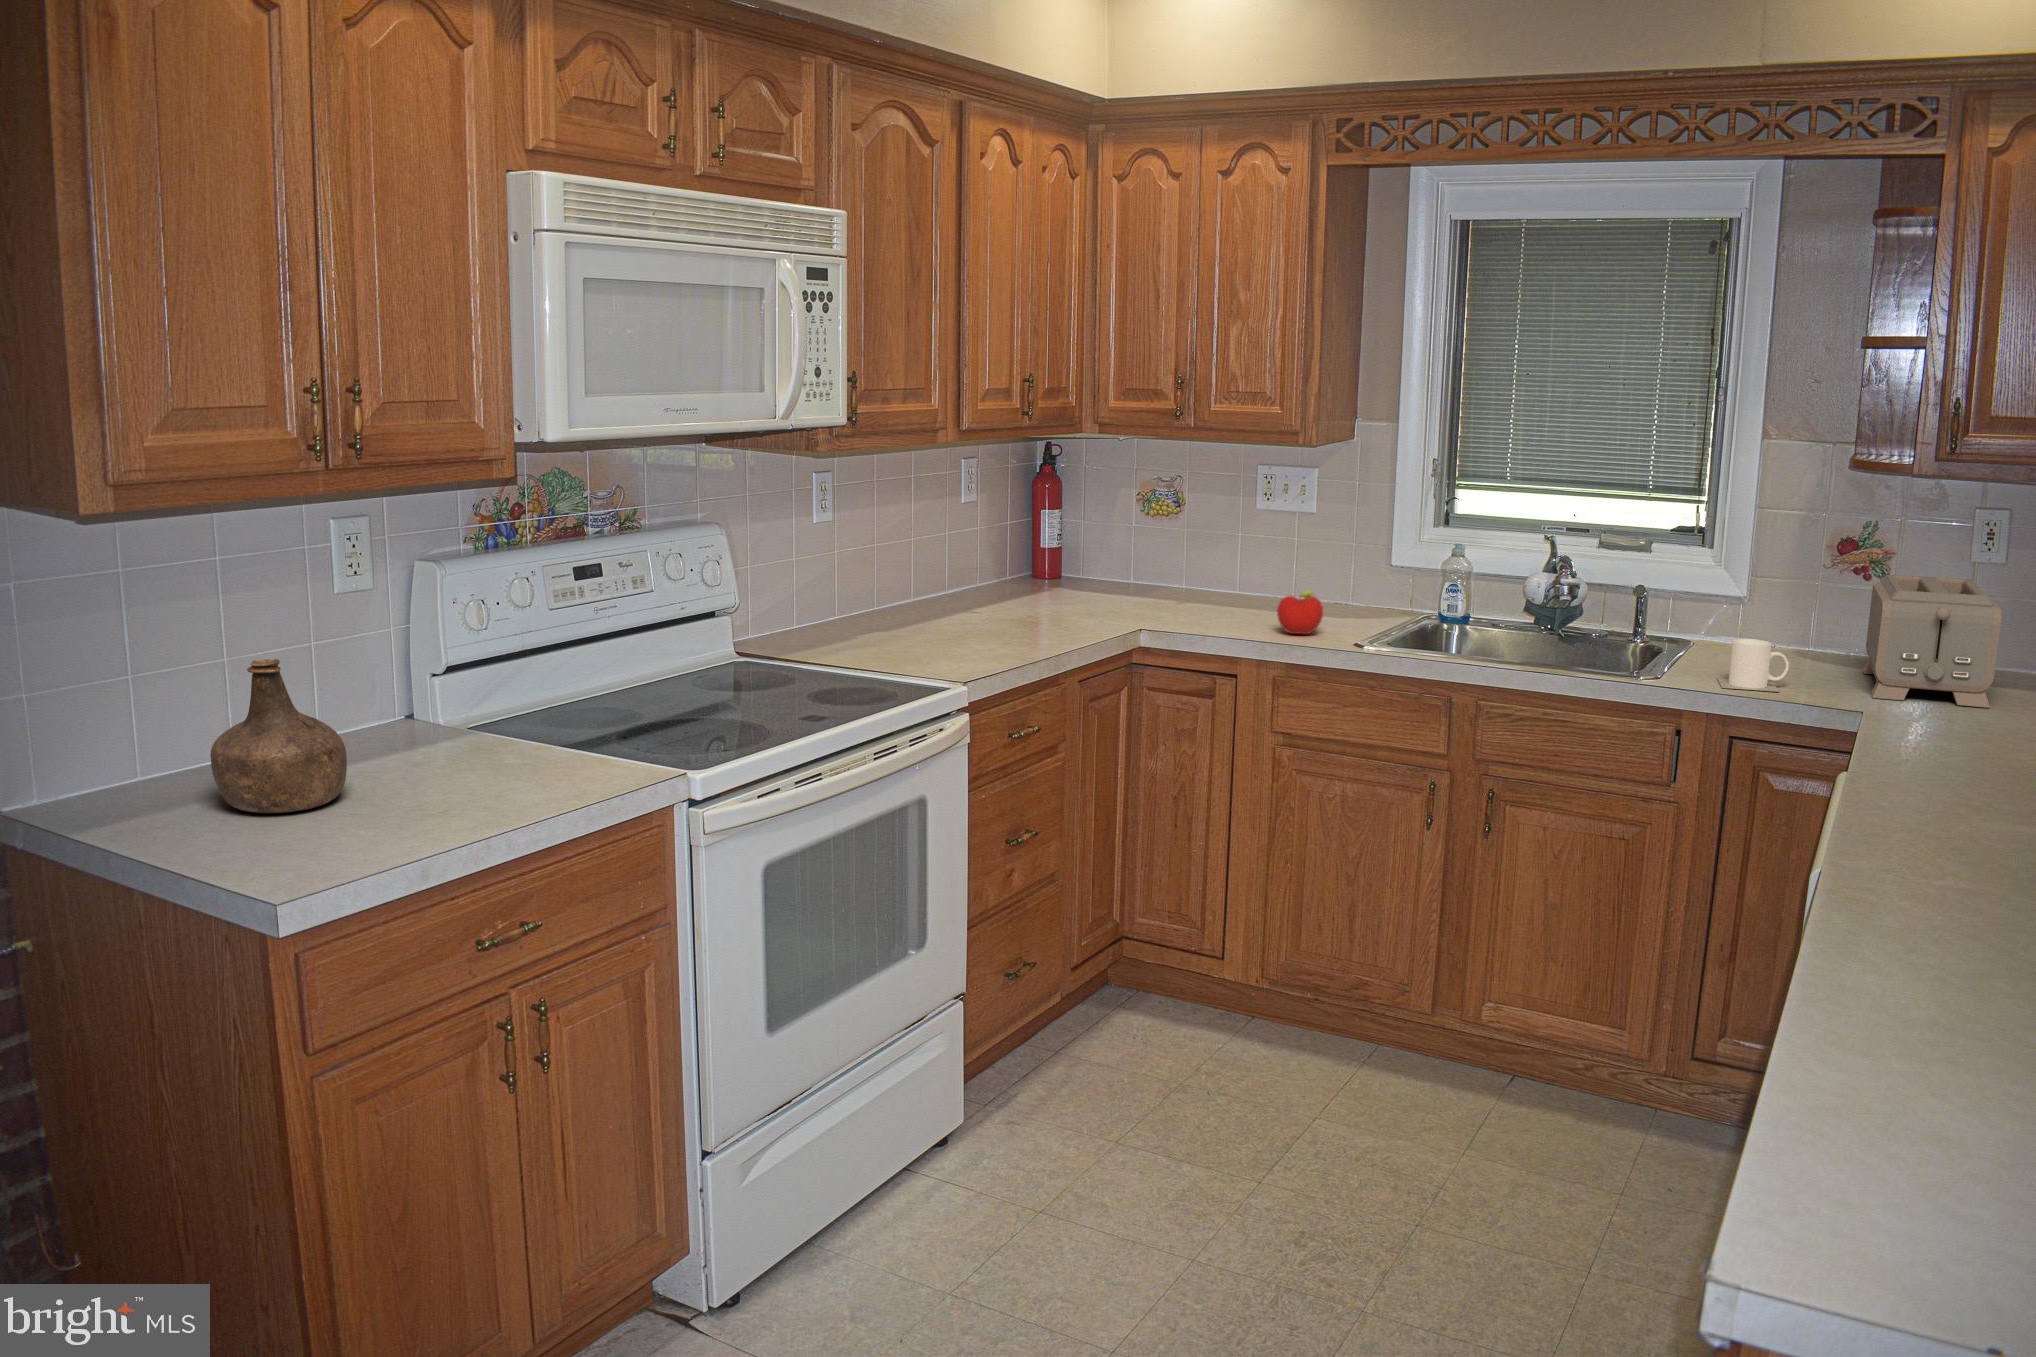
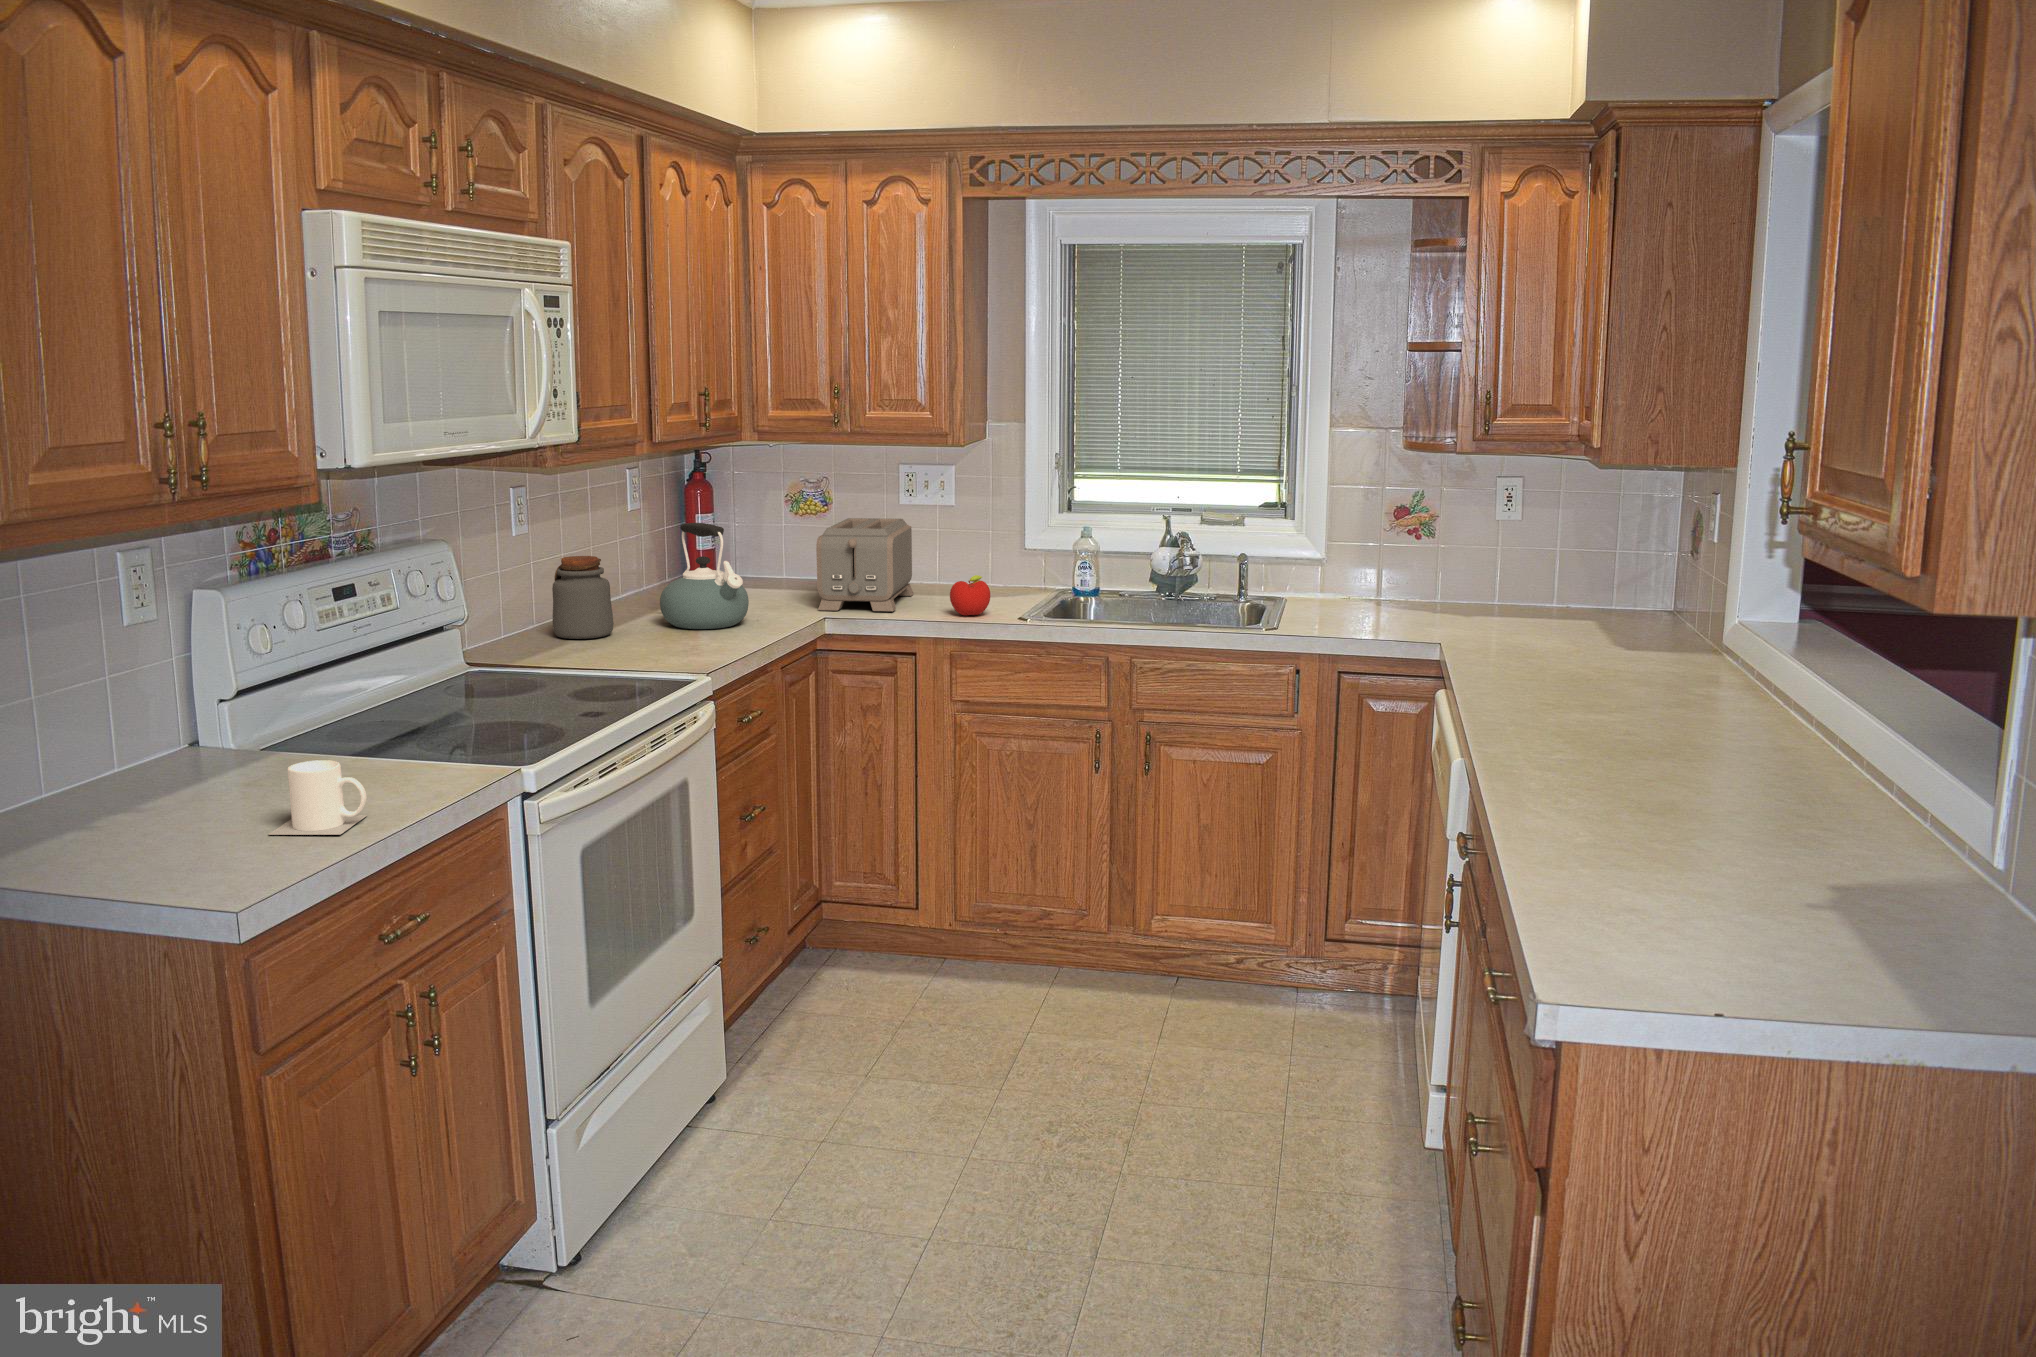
kettle: none [964,518,1055,631] -> present [660,523,749,629]
jar: none [848,547,909,633] -> present [552,556,613,639]
toaster: present [1862,575,2002,708] -> present [816,518,914,611]
mug: present [1718,639,1789,692] -> present [268,760,367,835]
bottle: present [211,659,347,813] -> none [80,687,216,836]

